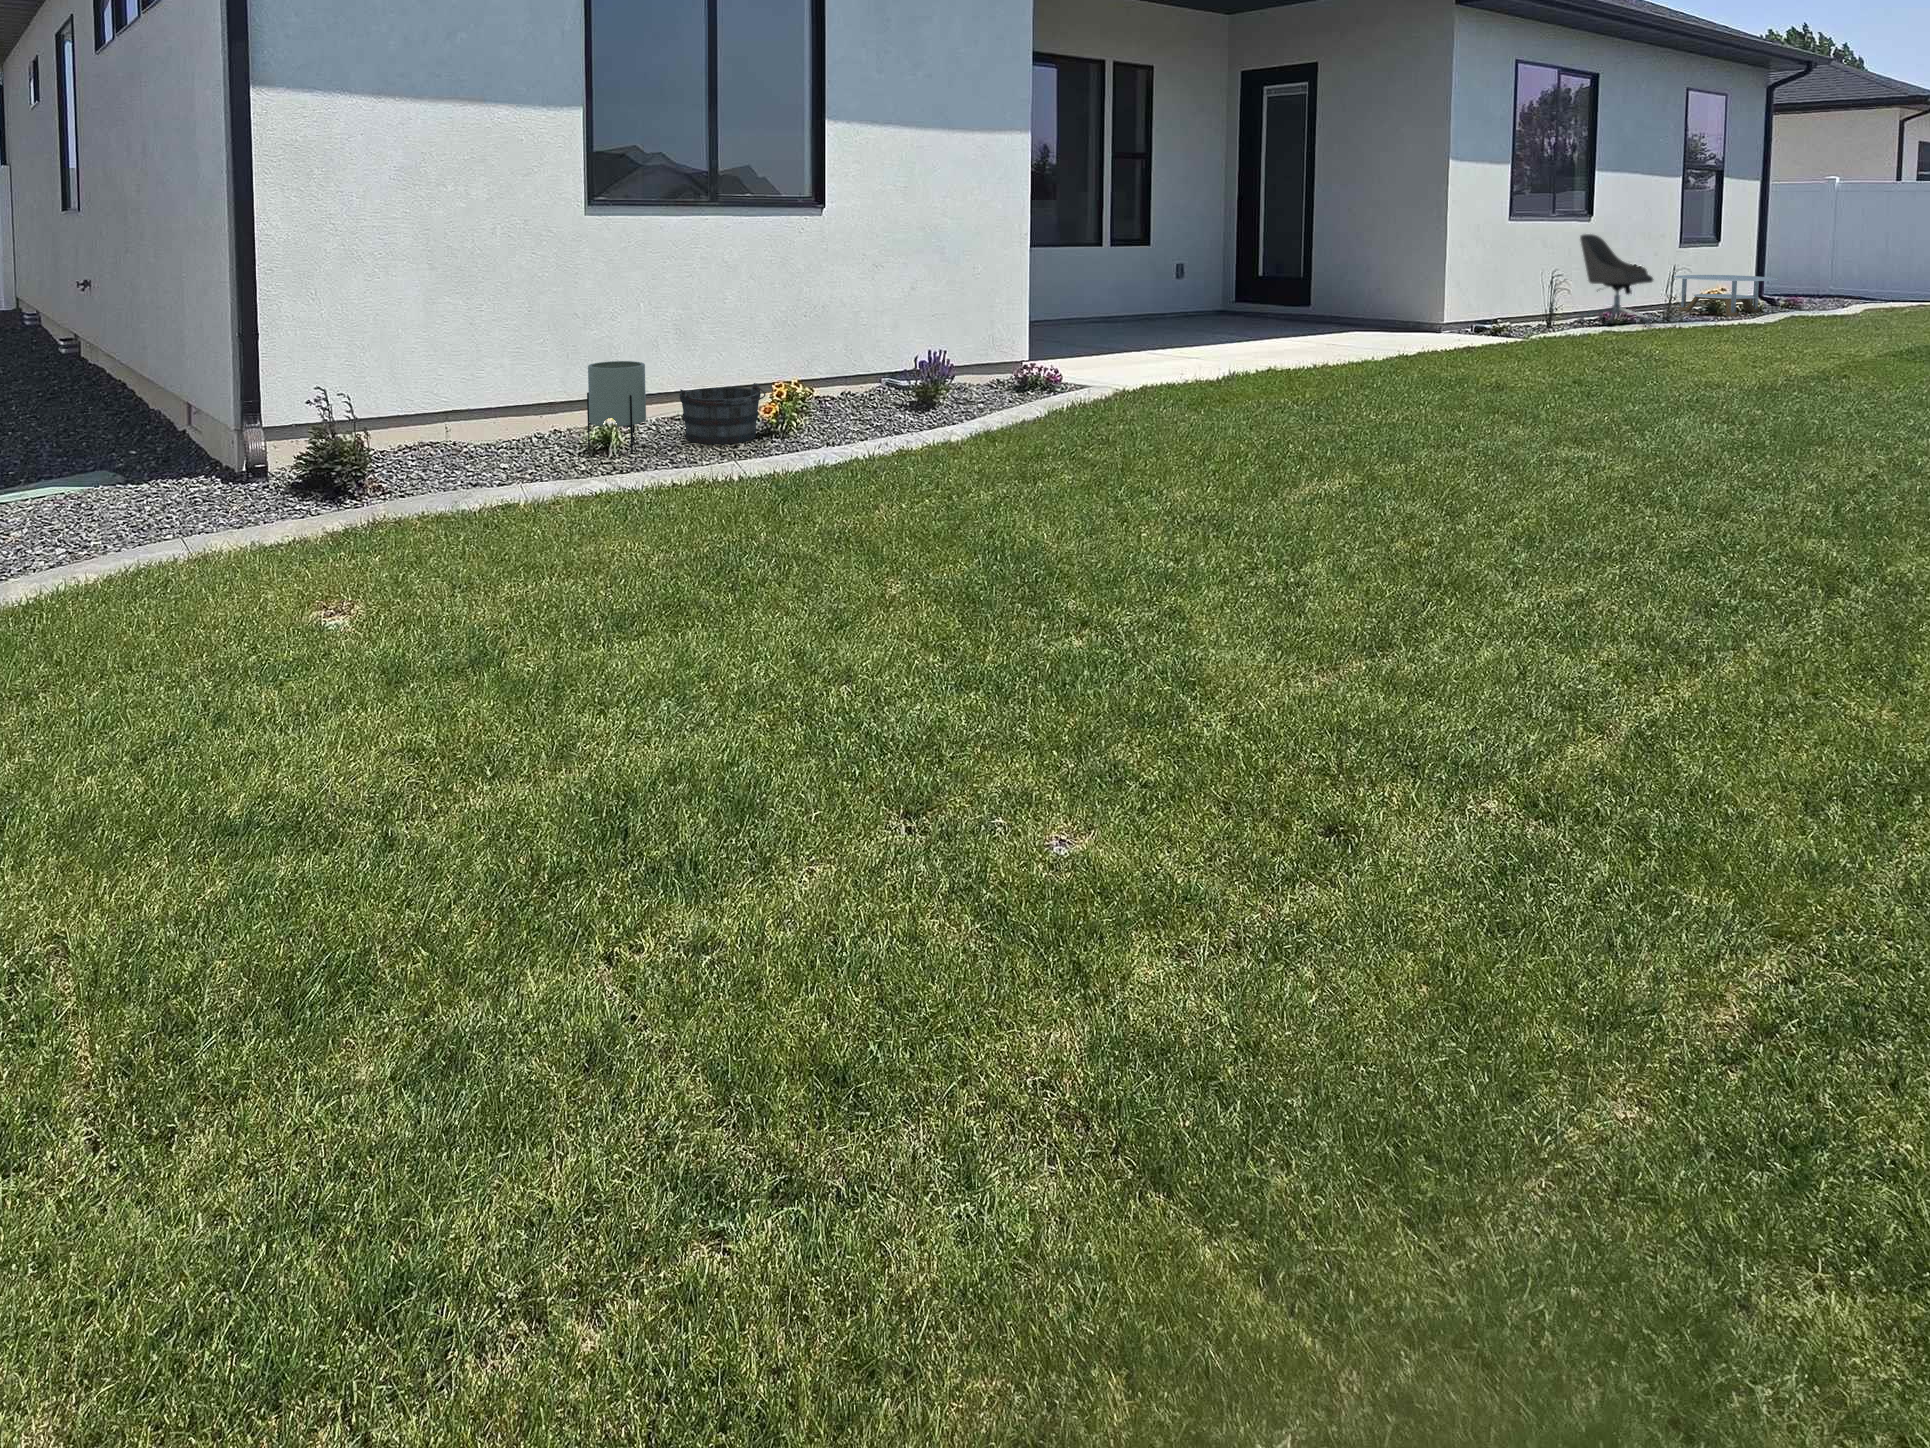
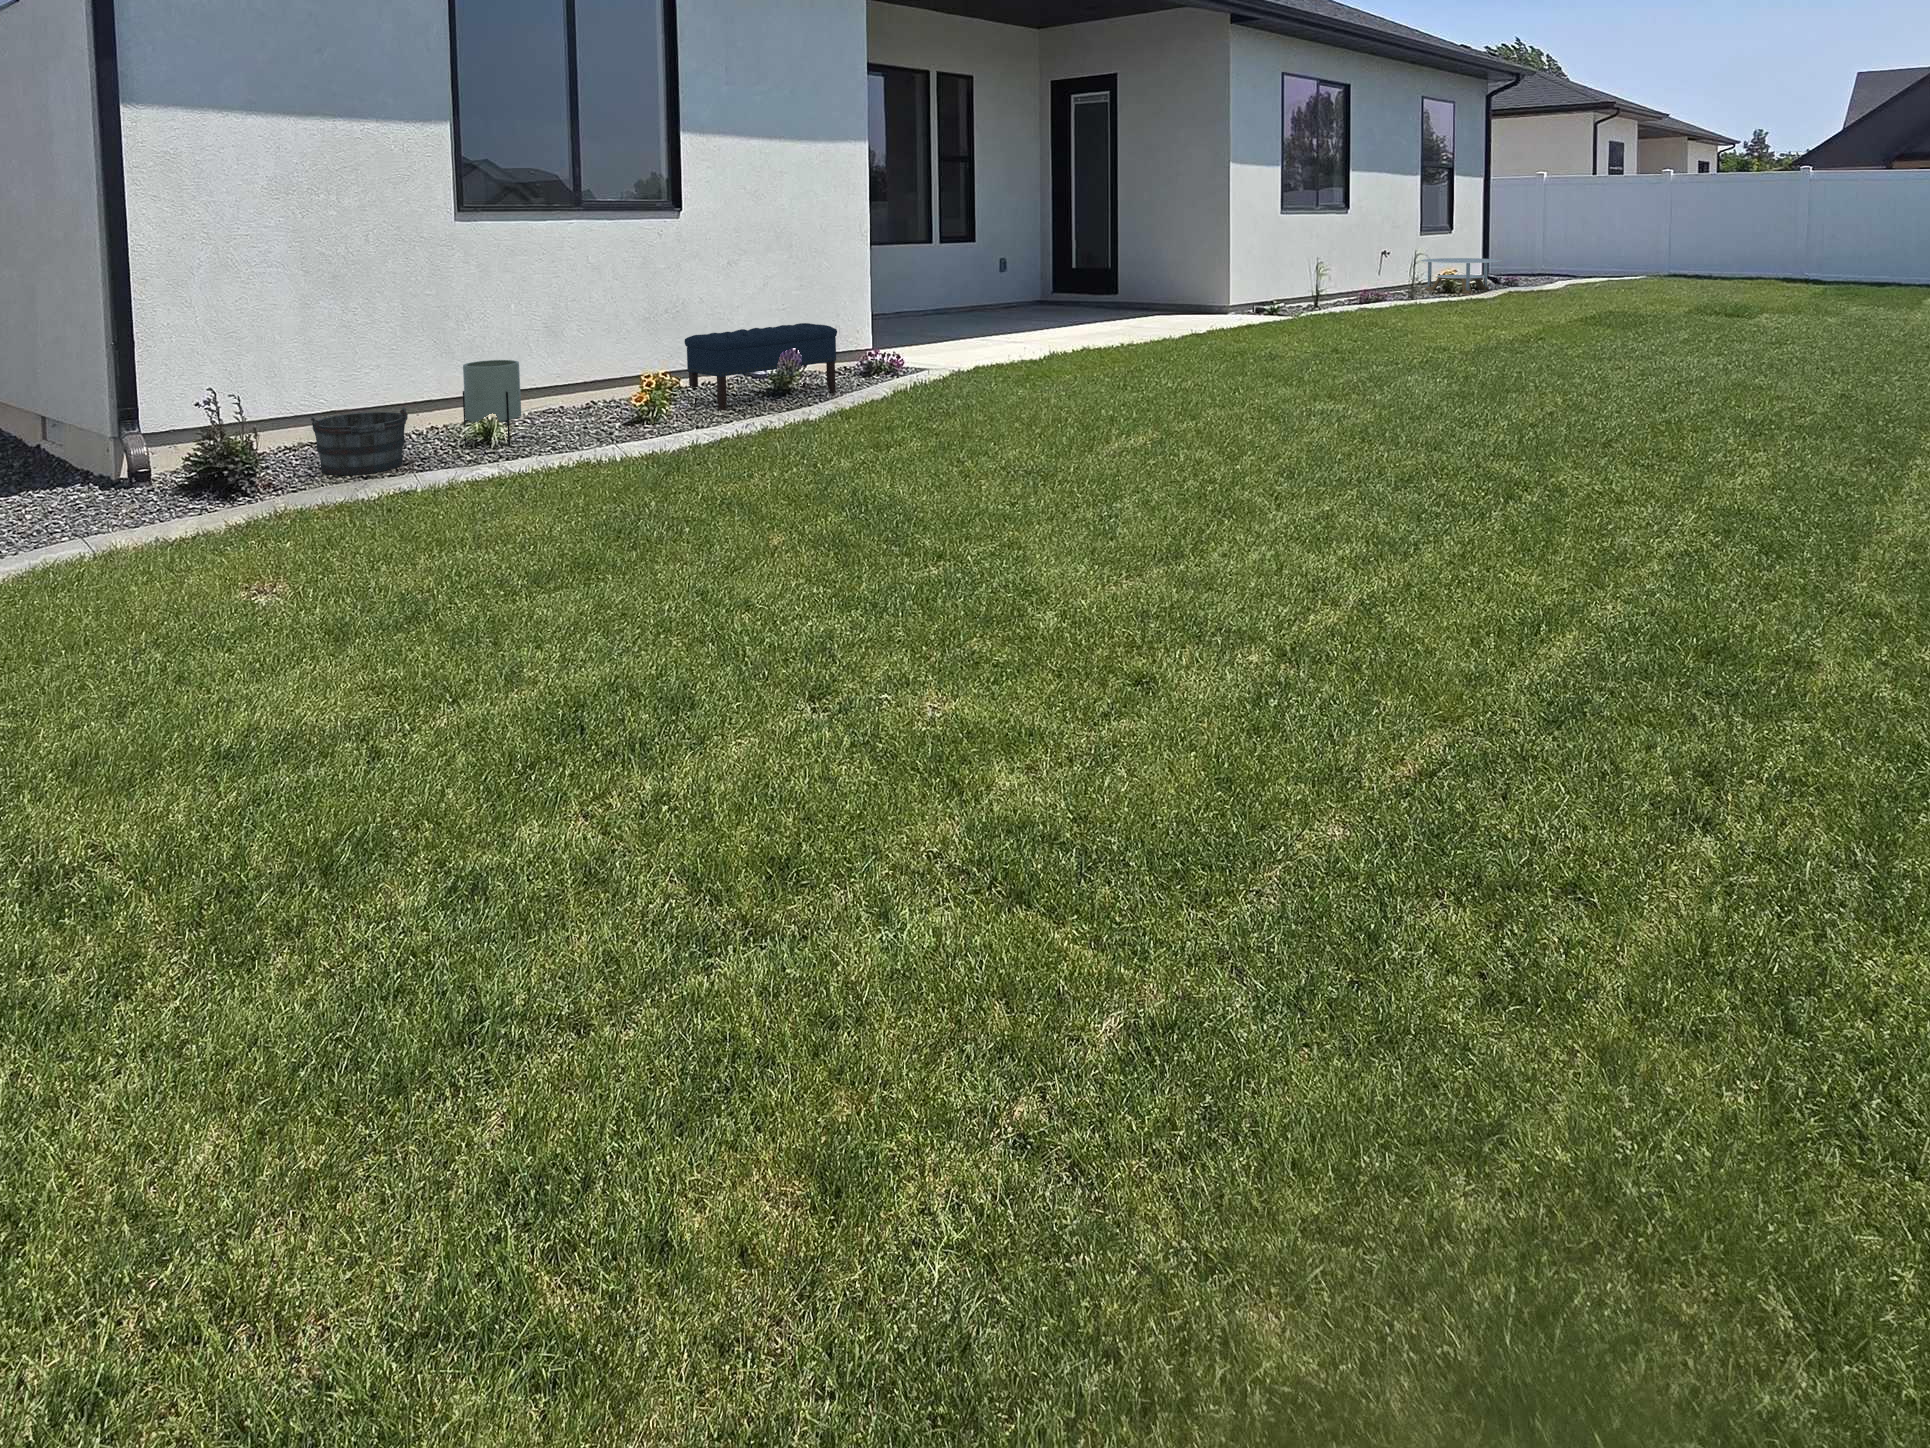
chair: present [1578,234,1654,326] -> none [1343,225,1403,305]
bench: none [823,331,988,422] -> present [684,323,837,410]
bucket: present [680,383,766,444] -> present [311,407,408,475]

